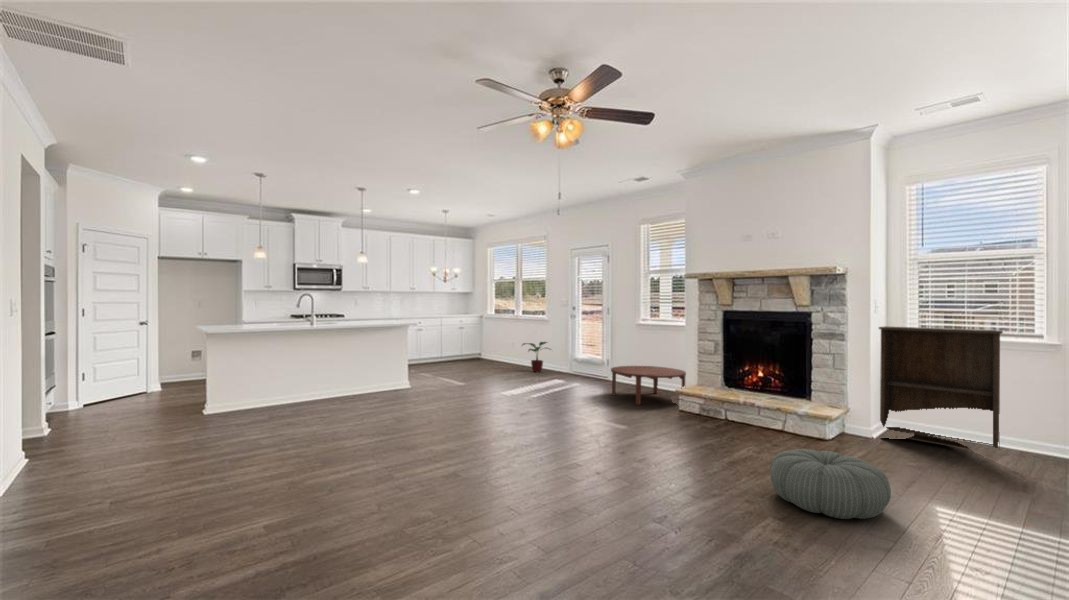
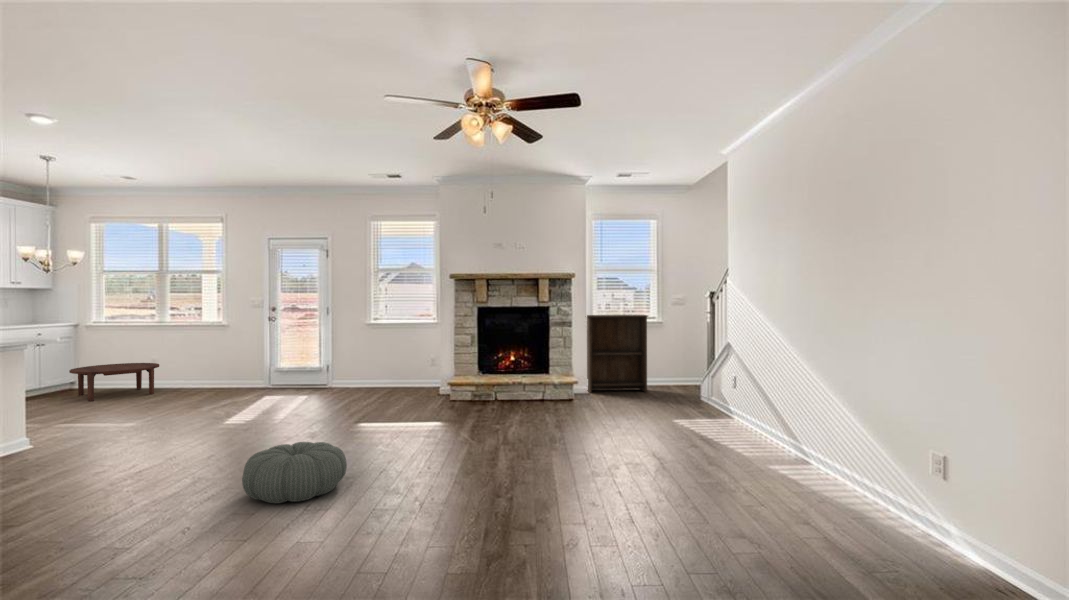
potted plant: present [523,342,548,372] -> none [187,352,240,393]
coffee table: present [611,366,686,405] -> present [69,363,159,401]
pouf: present [770,449,891,519] -> present [242,442,347,503]

